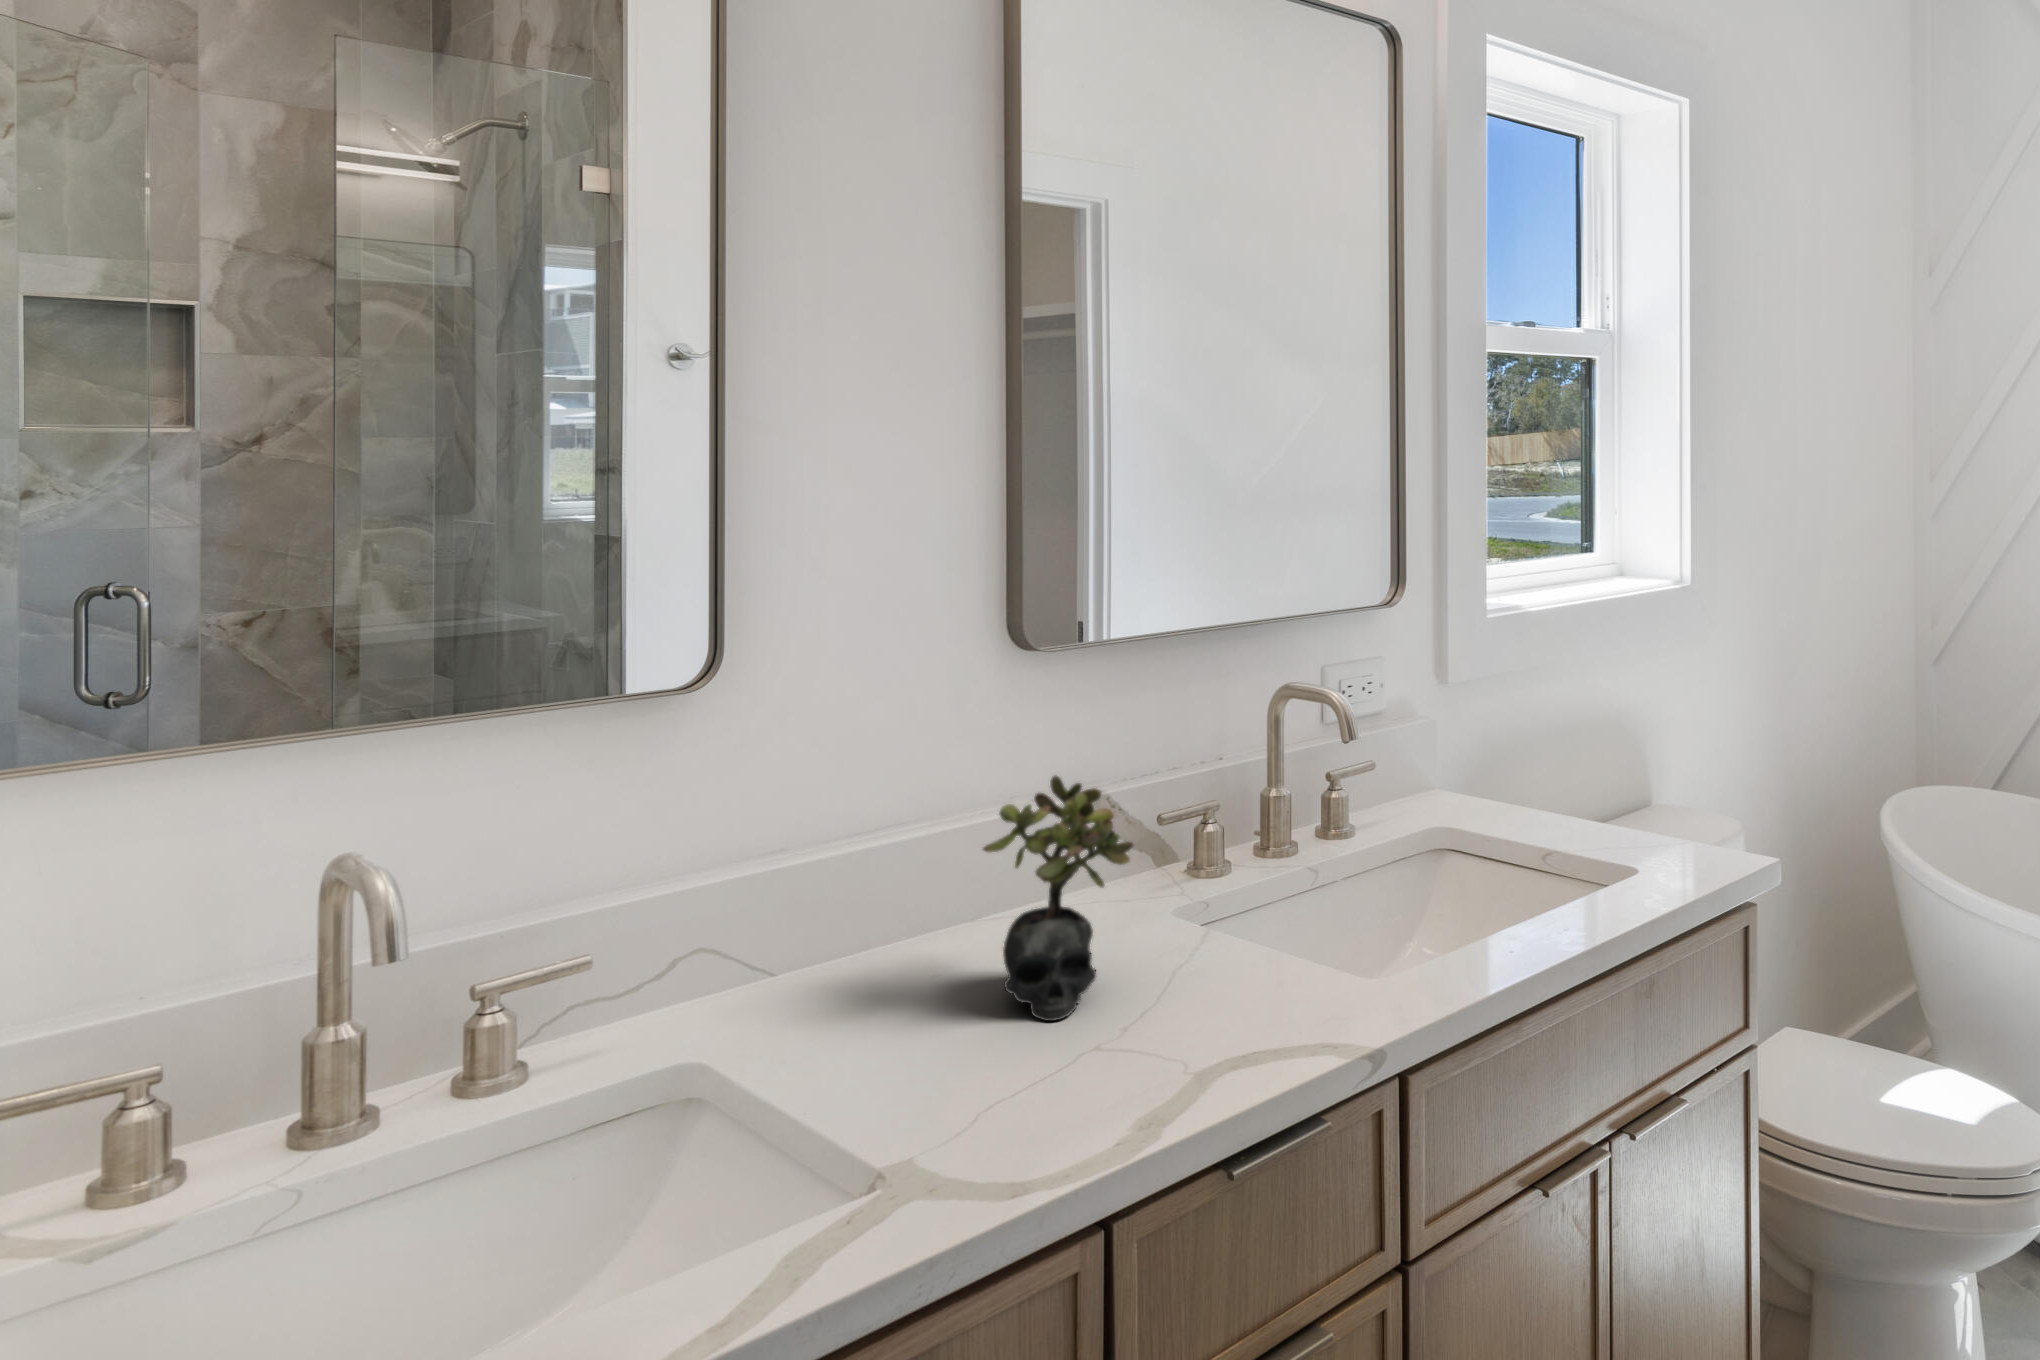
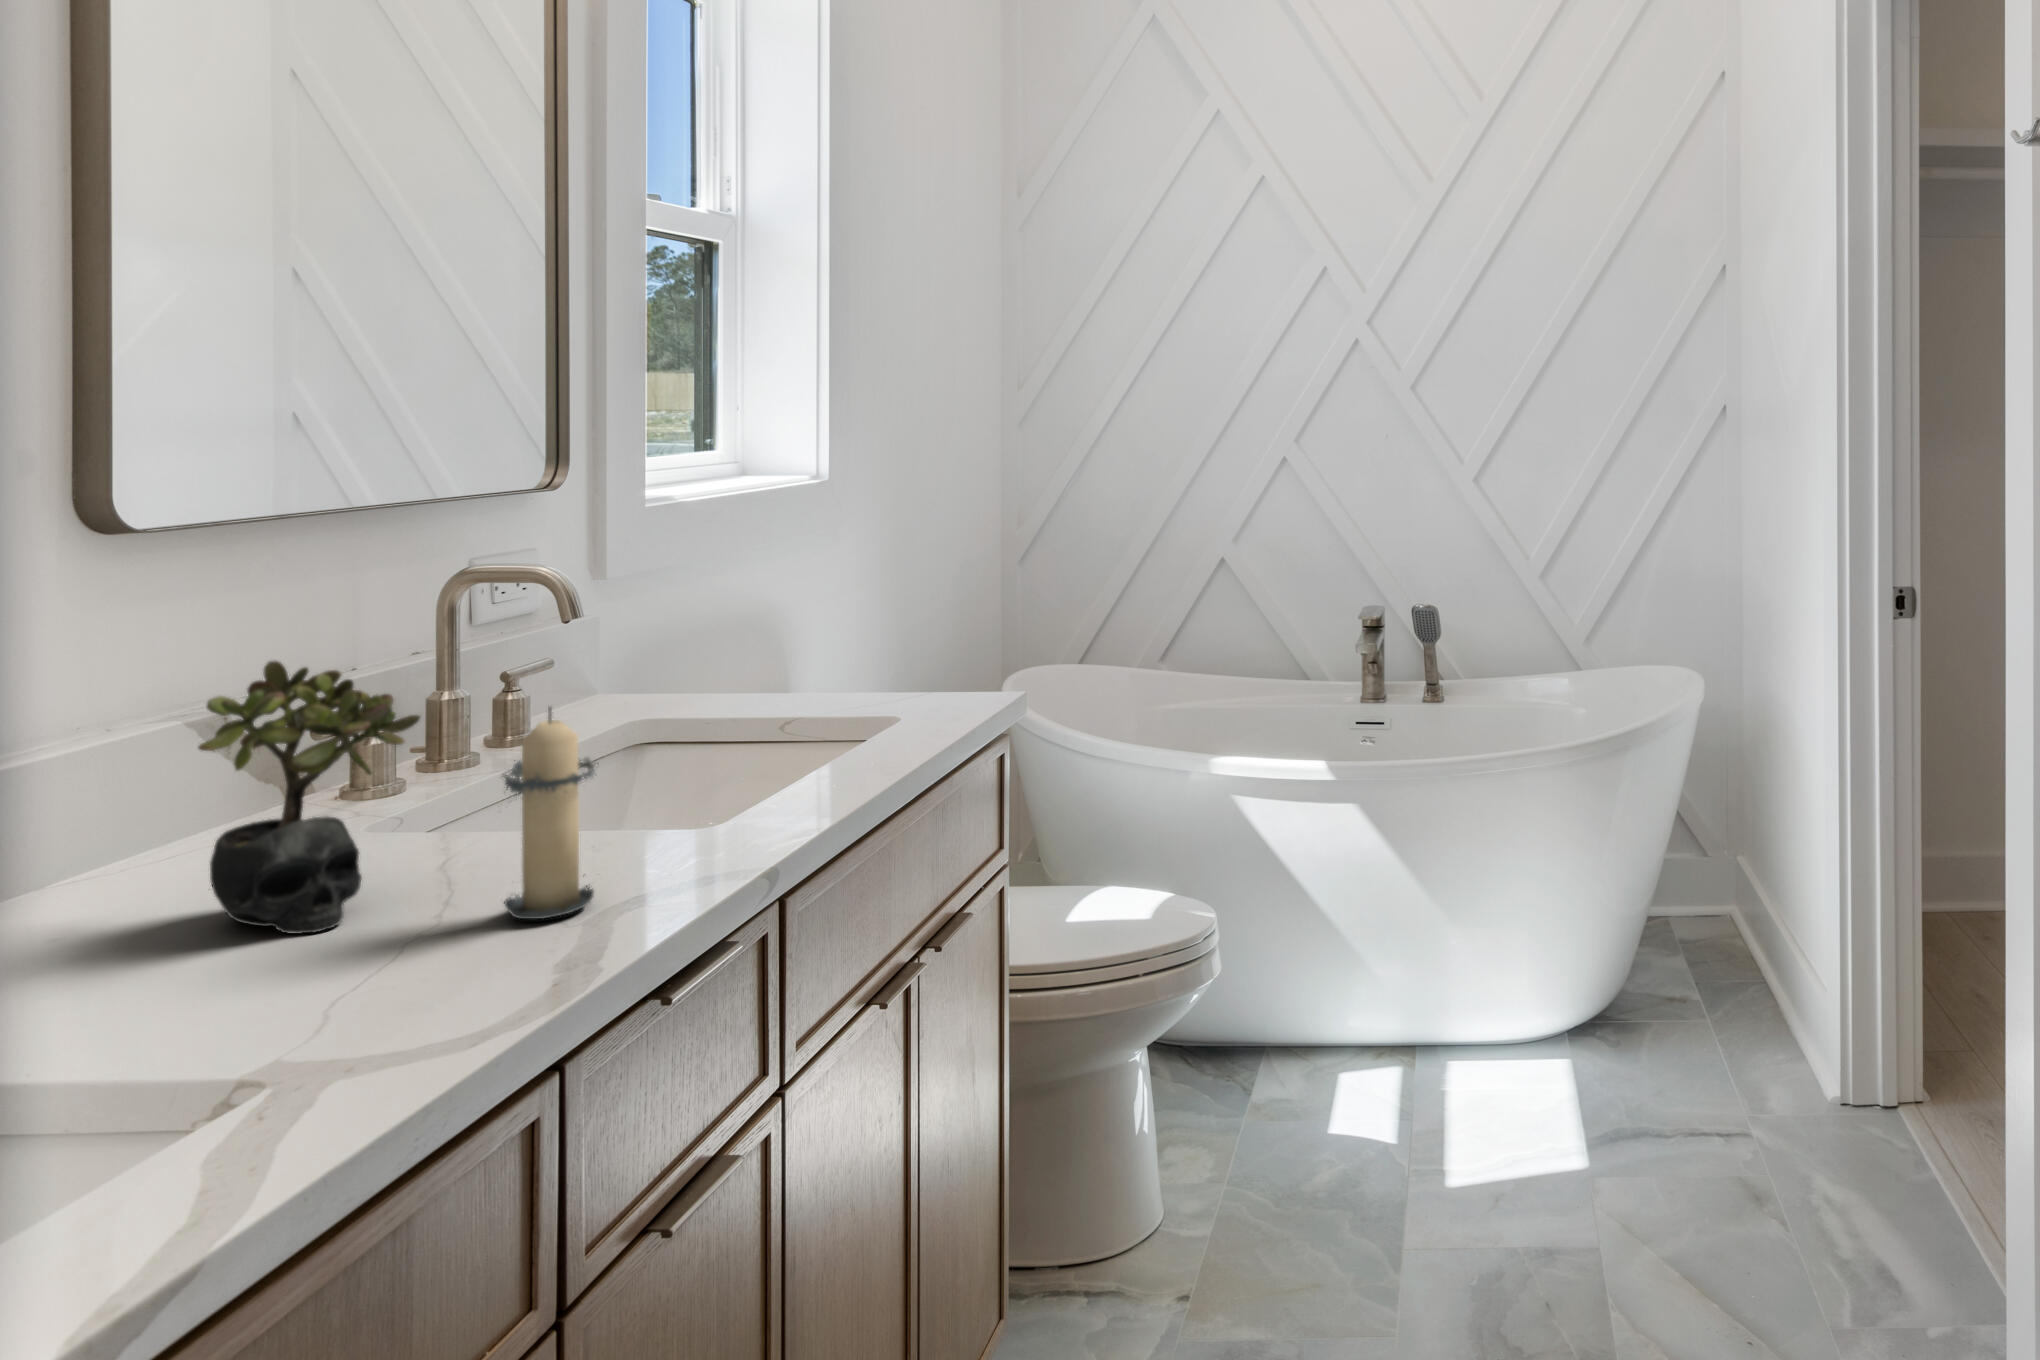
candle: none [1147,860,1241,1065] -> present [502,707,598,919]

